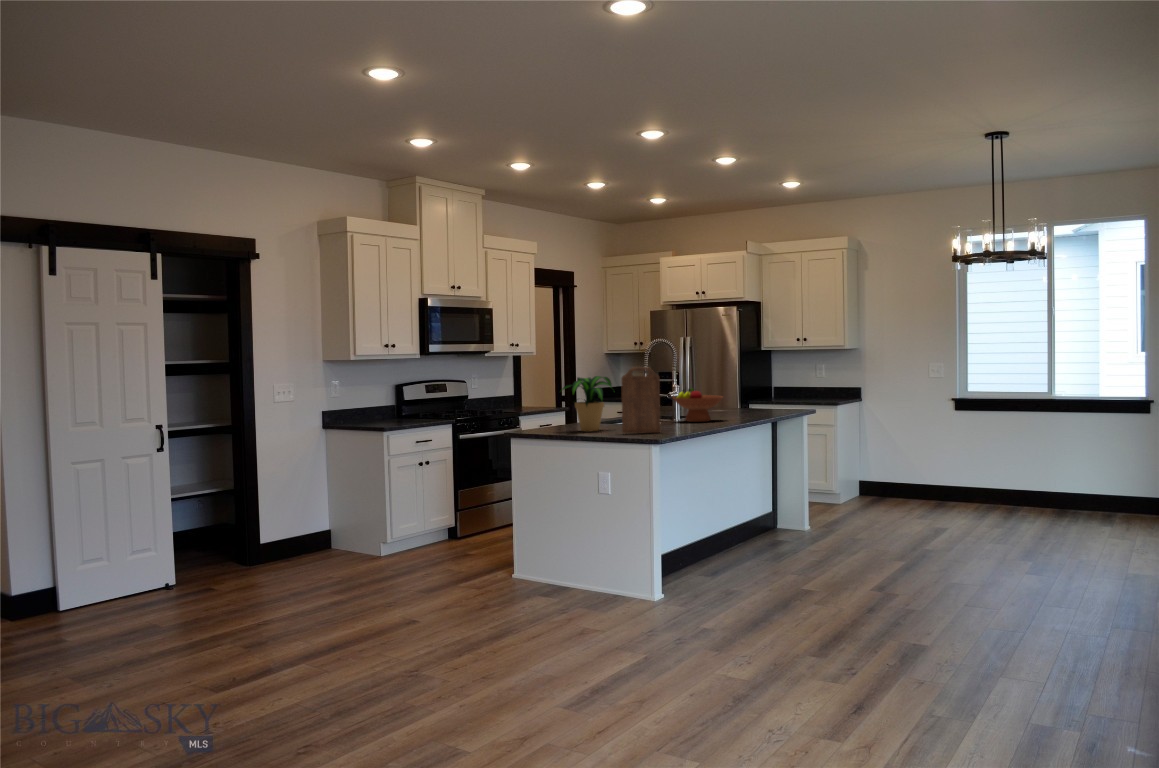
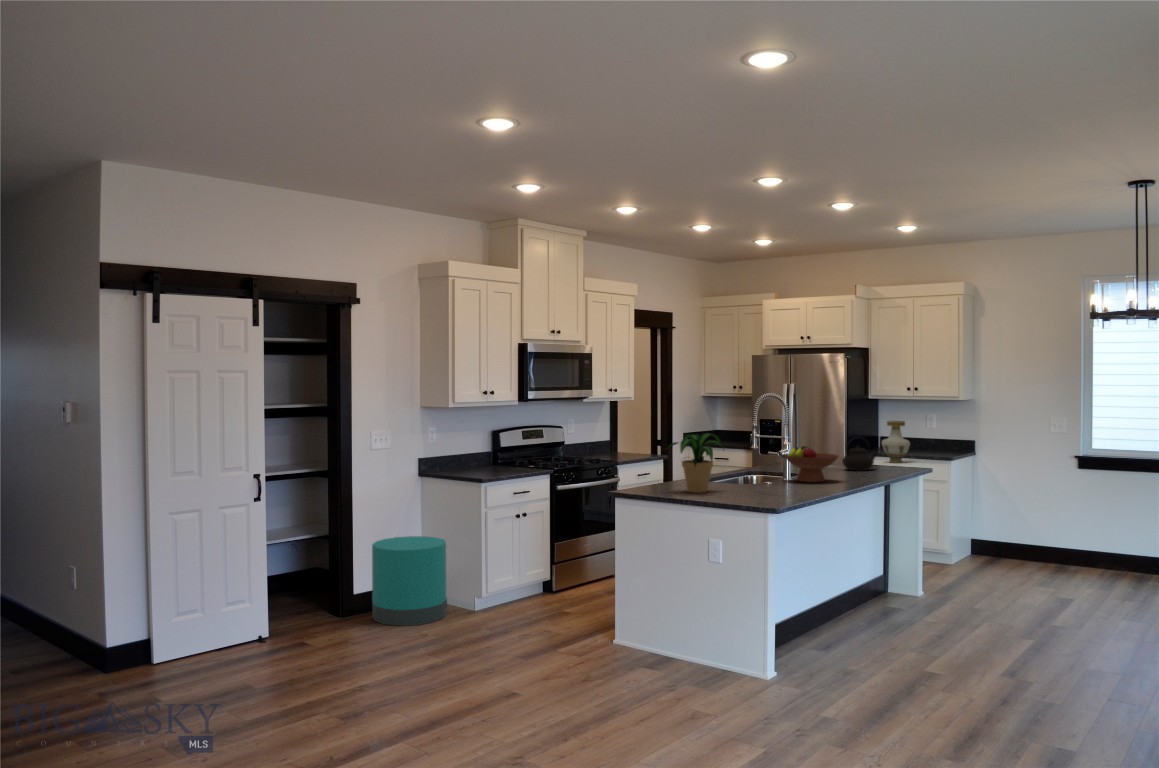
cutting board: present [621,367,660,433] -> none [735,428,777,499]
vase: none [771,369,797,408] -> present [882,421,910,463]
teapot: none [731,382,763,414] -> present [842,437,876,471]
trash can: none [278,487,354,572] -> present [372,536,447,626]

